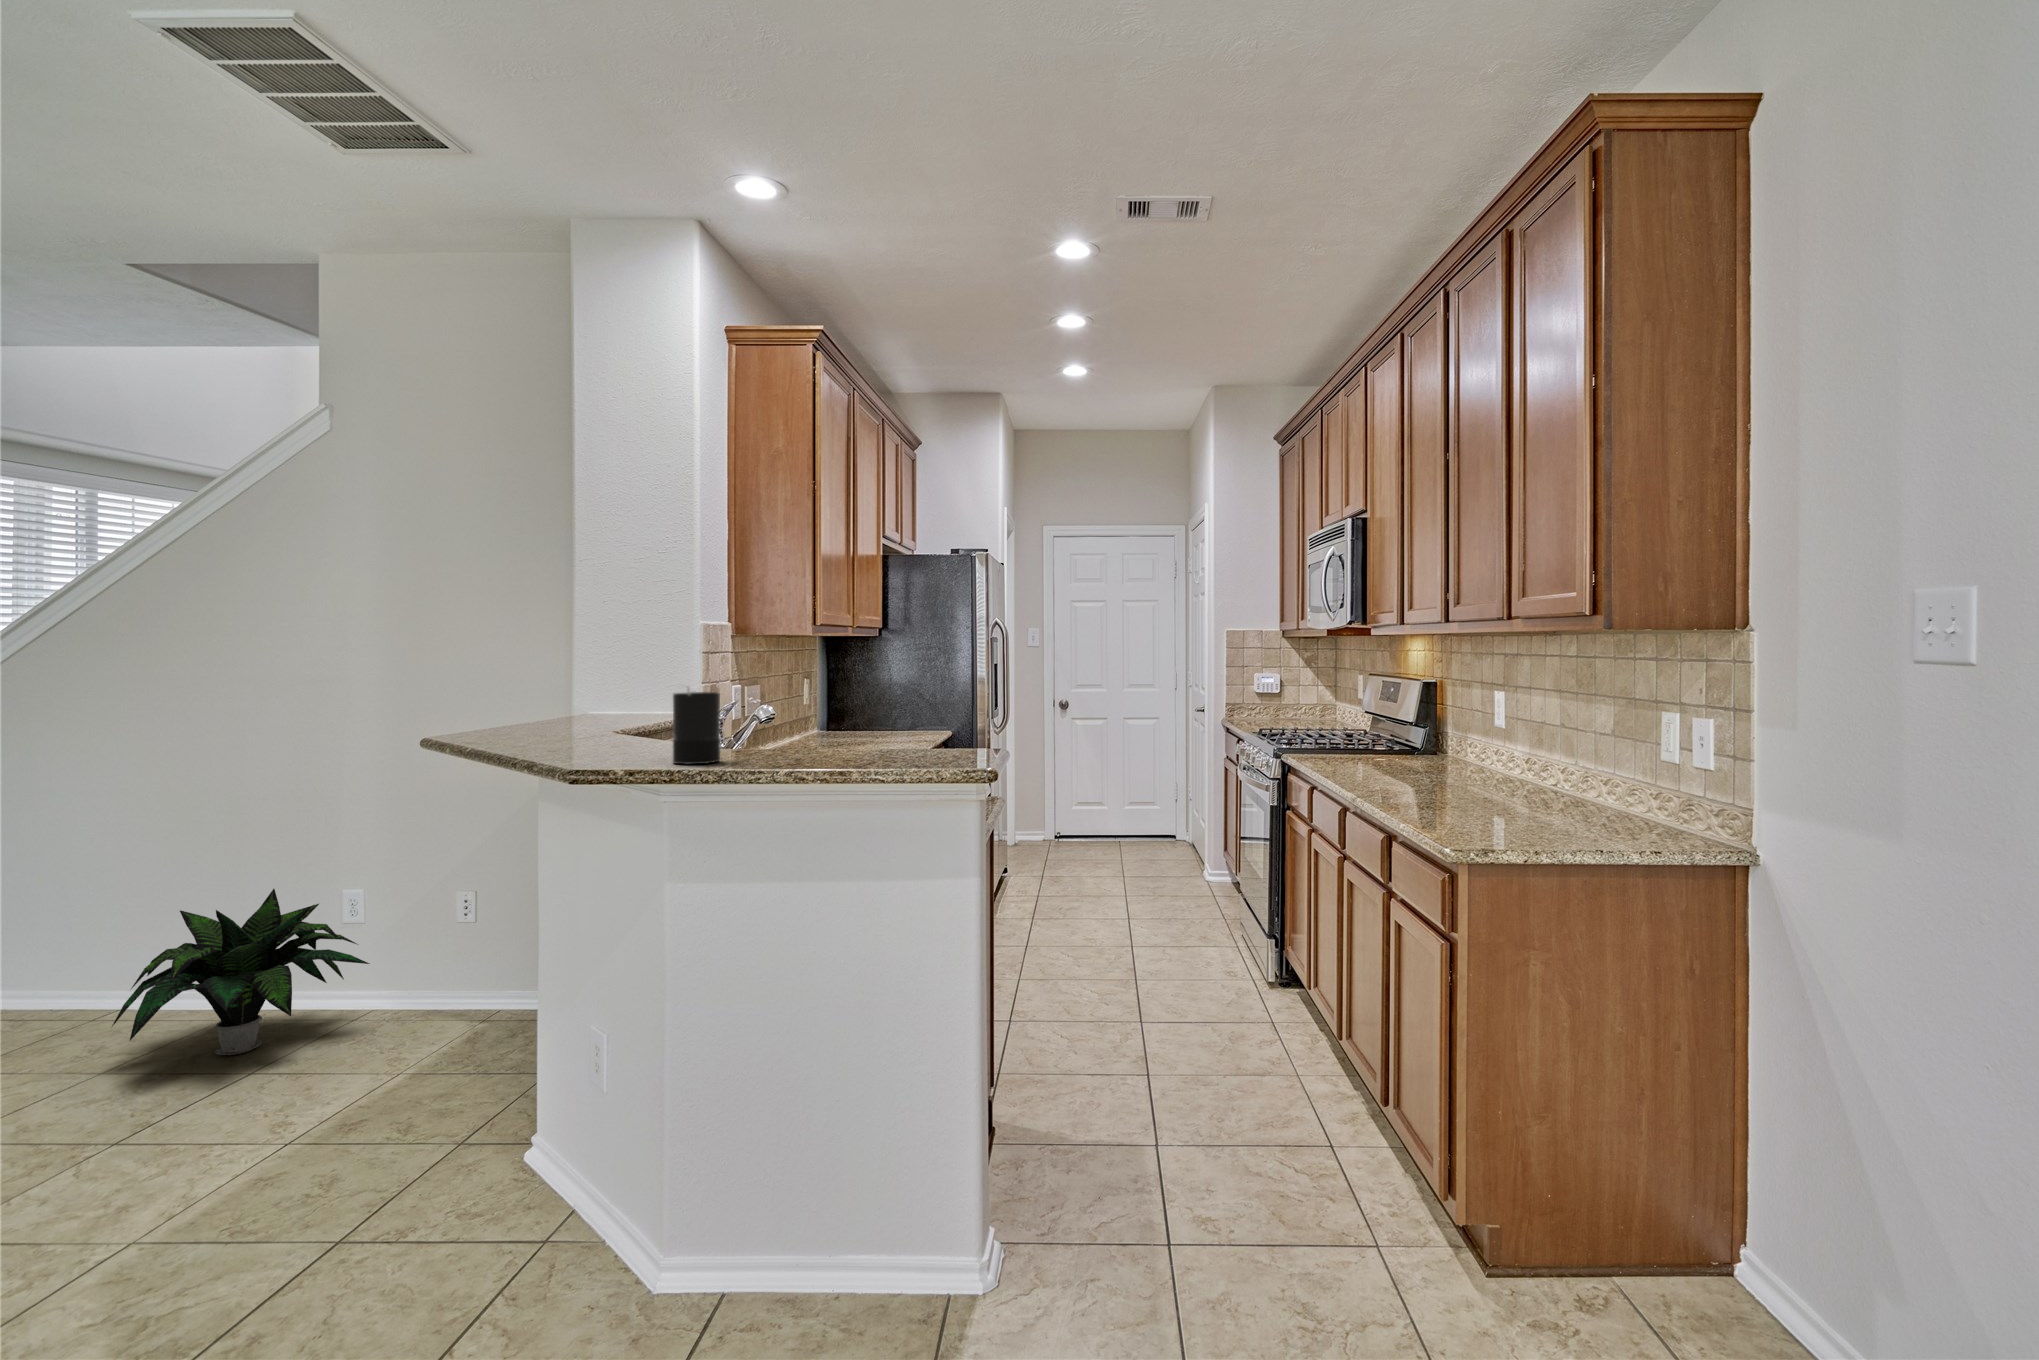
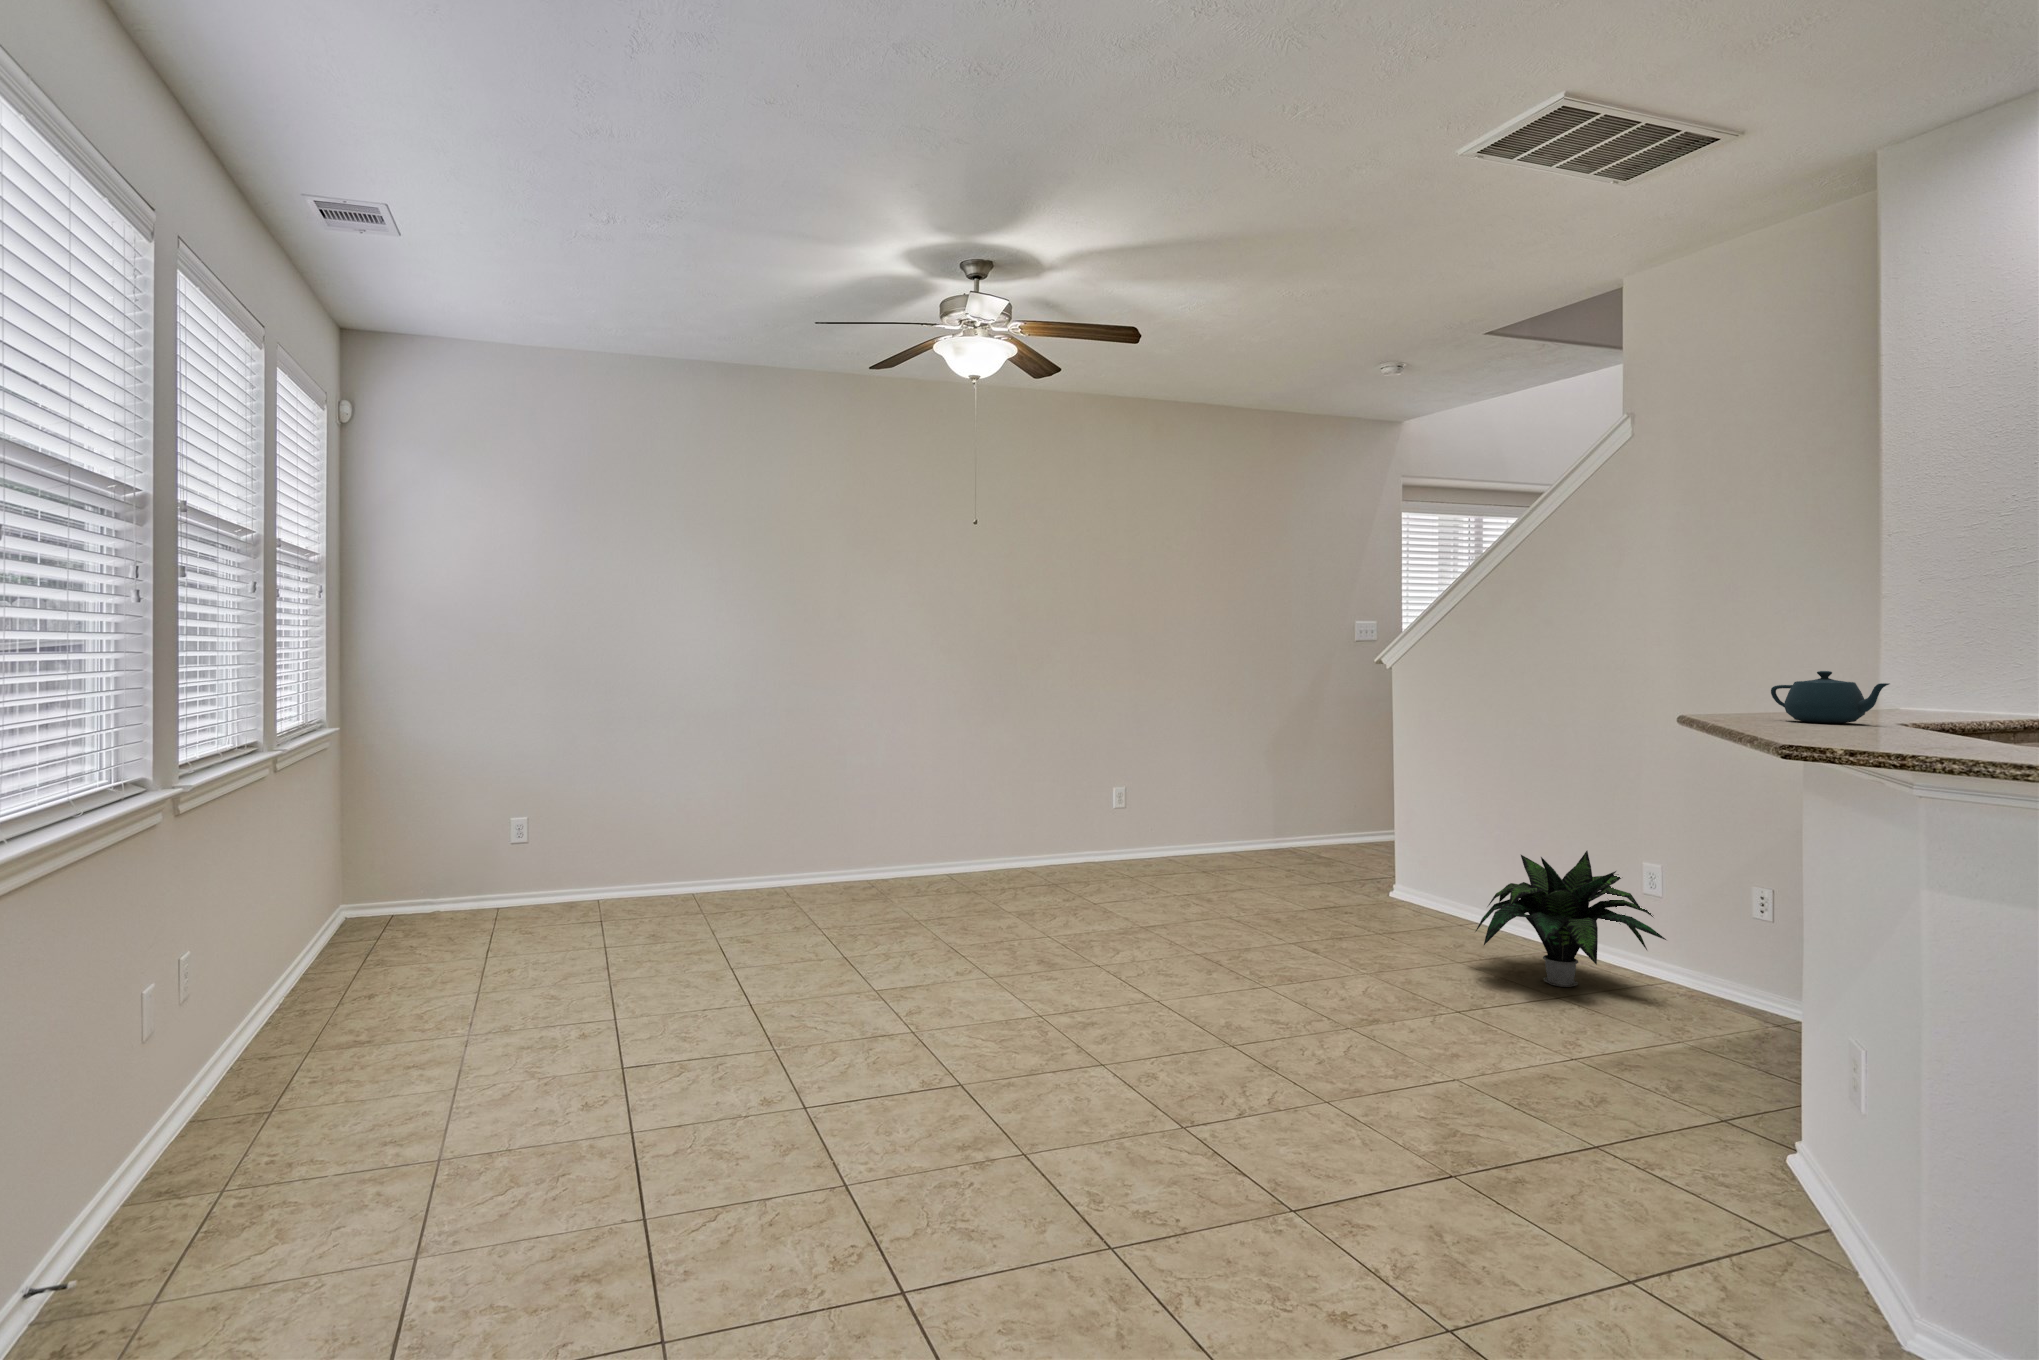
teapot: none [508,687,609,735] -> present [1771,671,1889,723]
candle: present [673,687,720,764] -> none [1911,662,1981,752]

